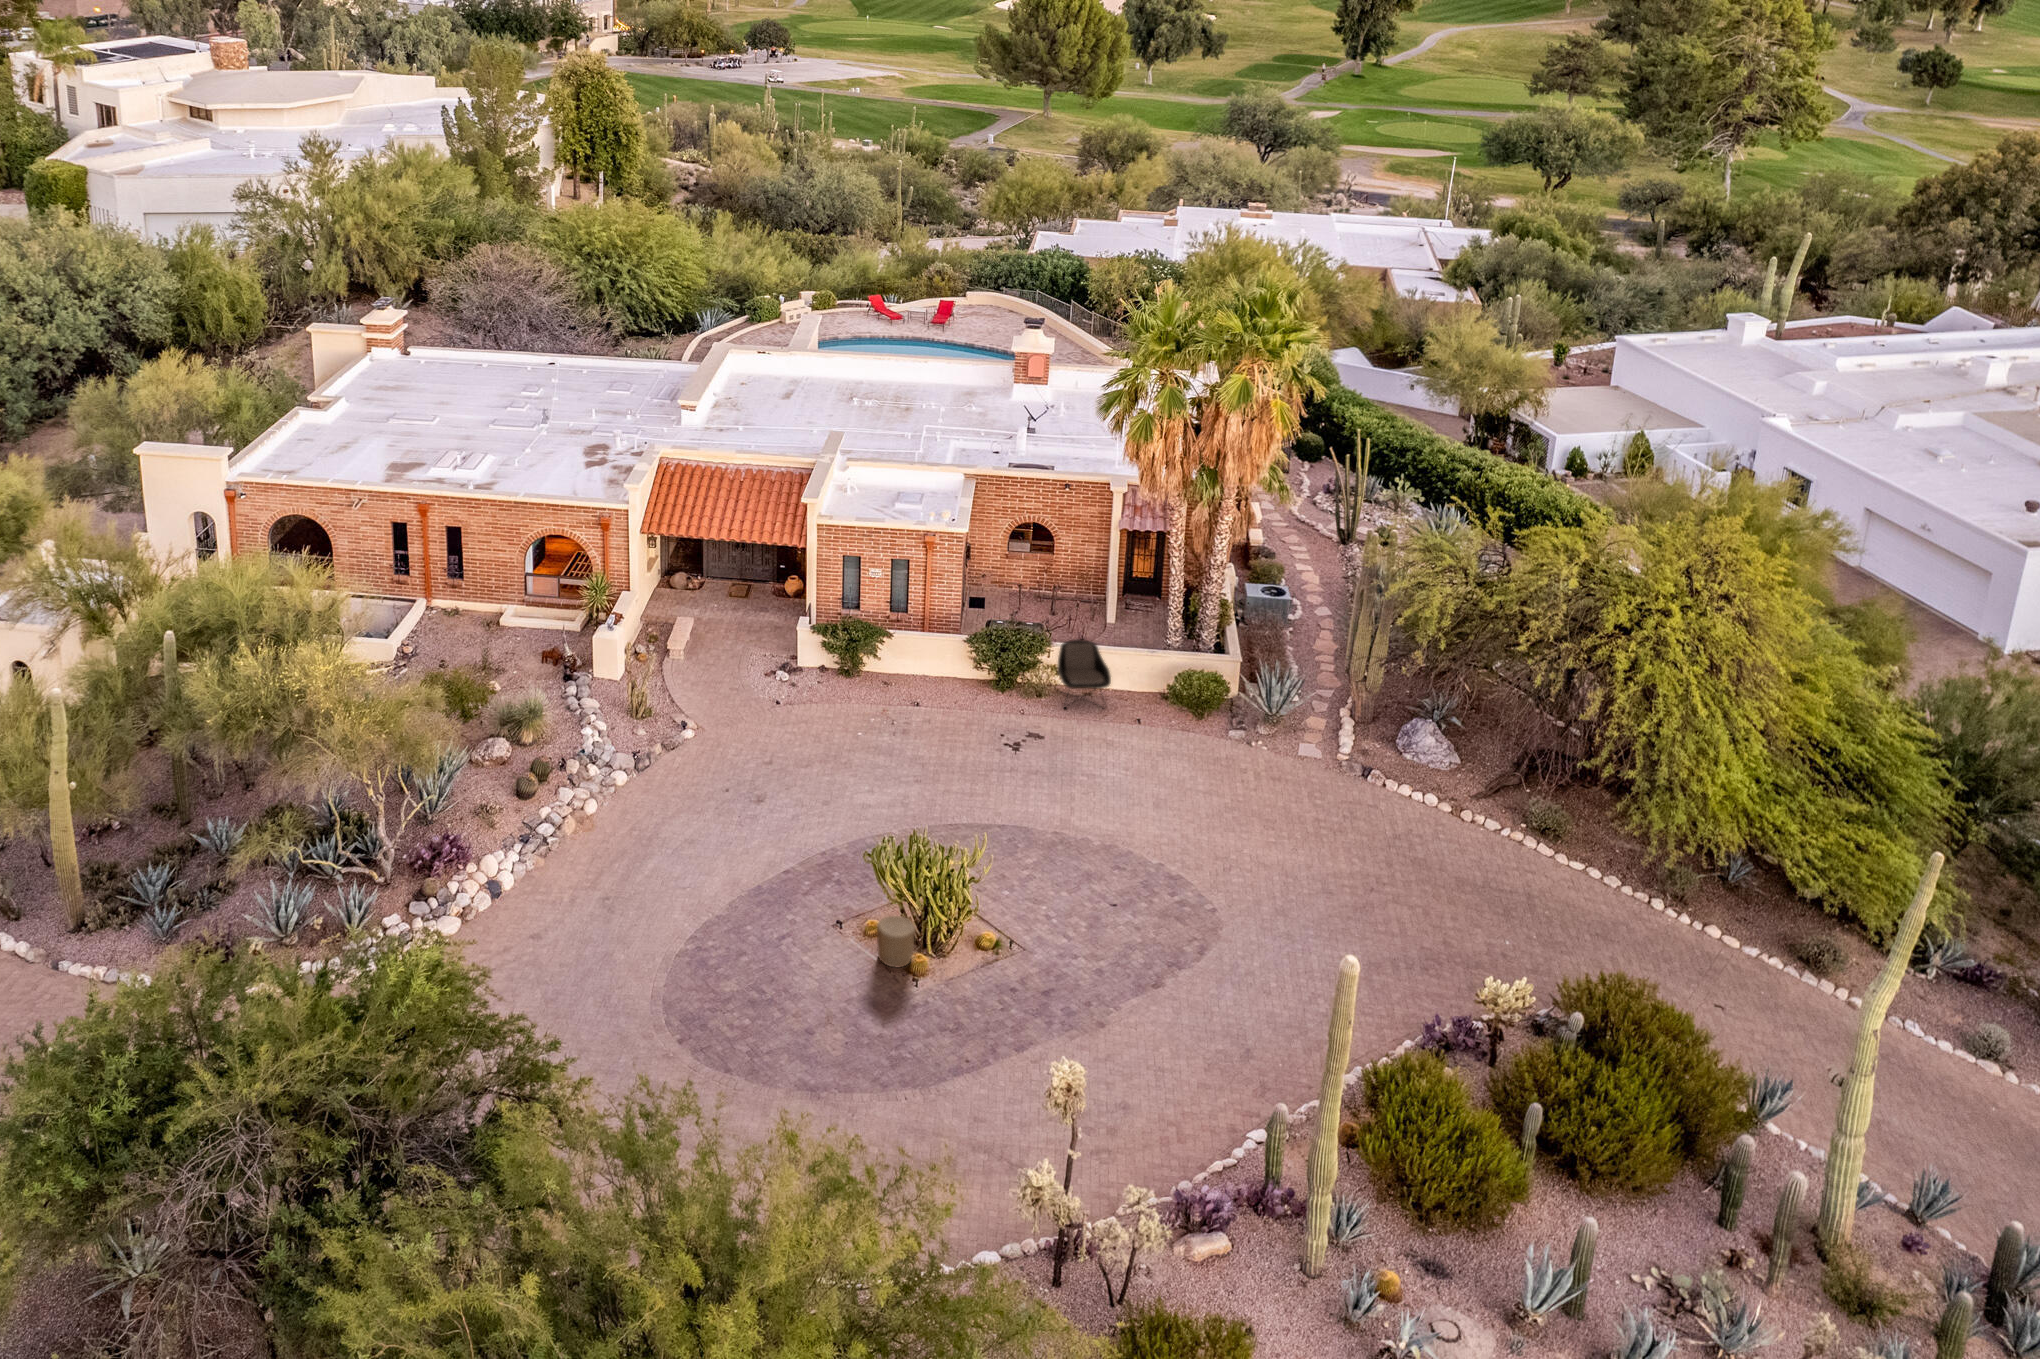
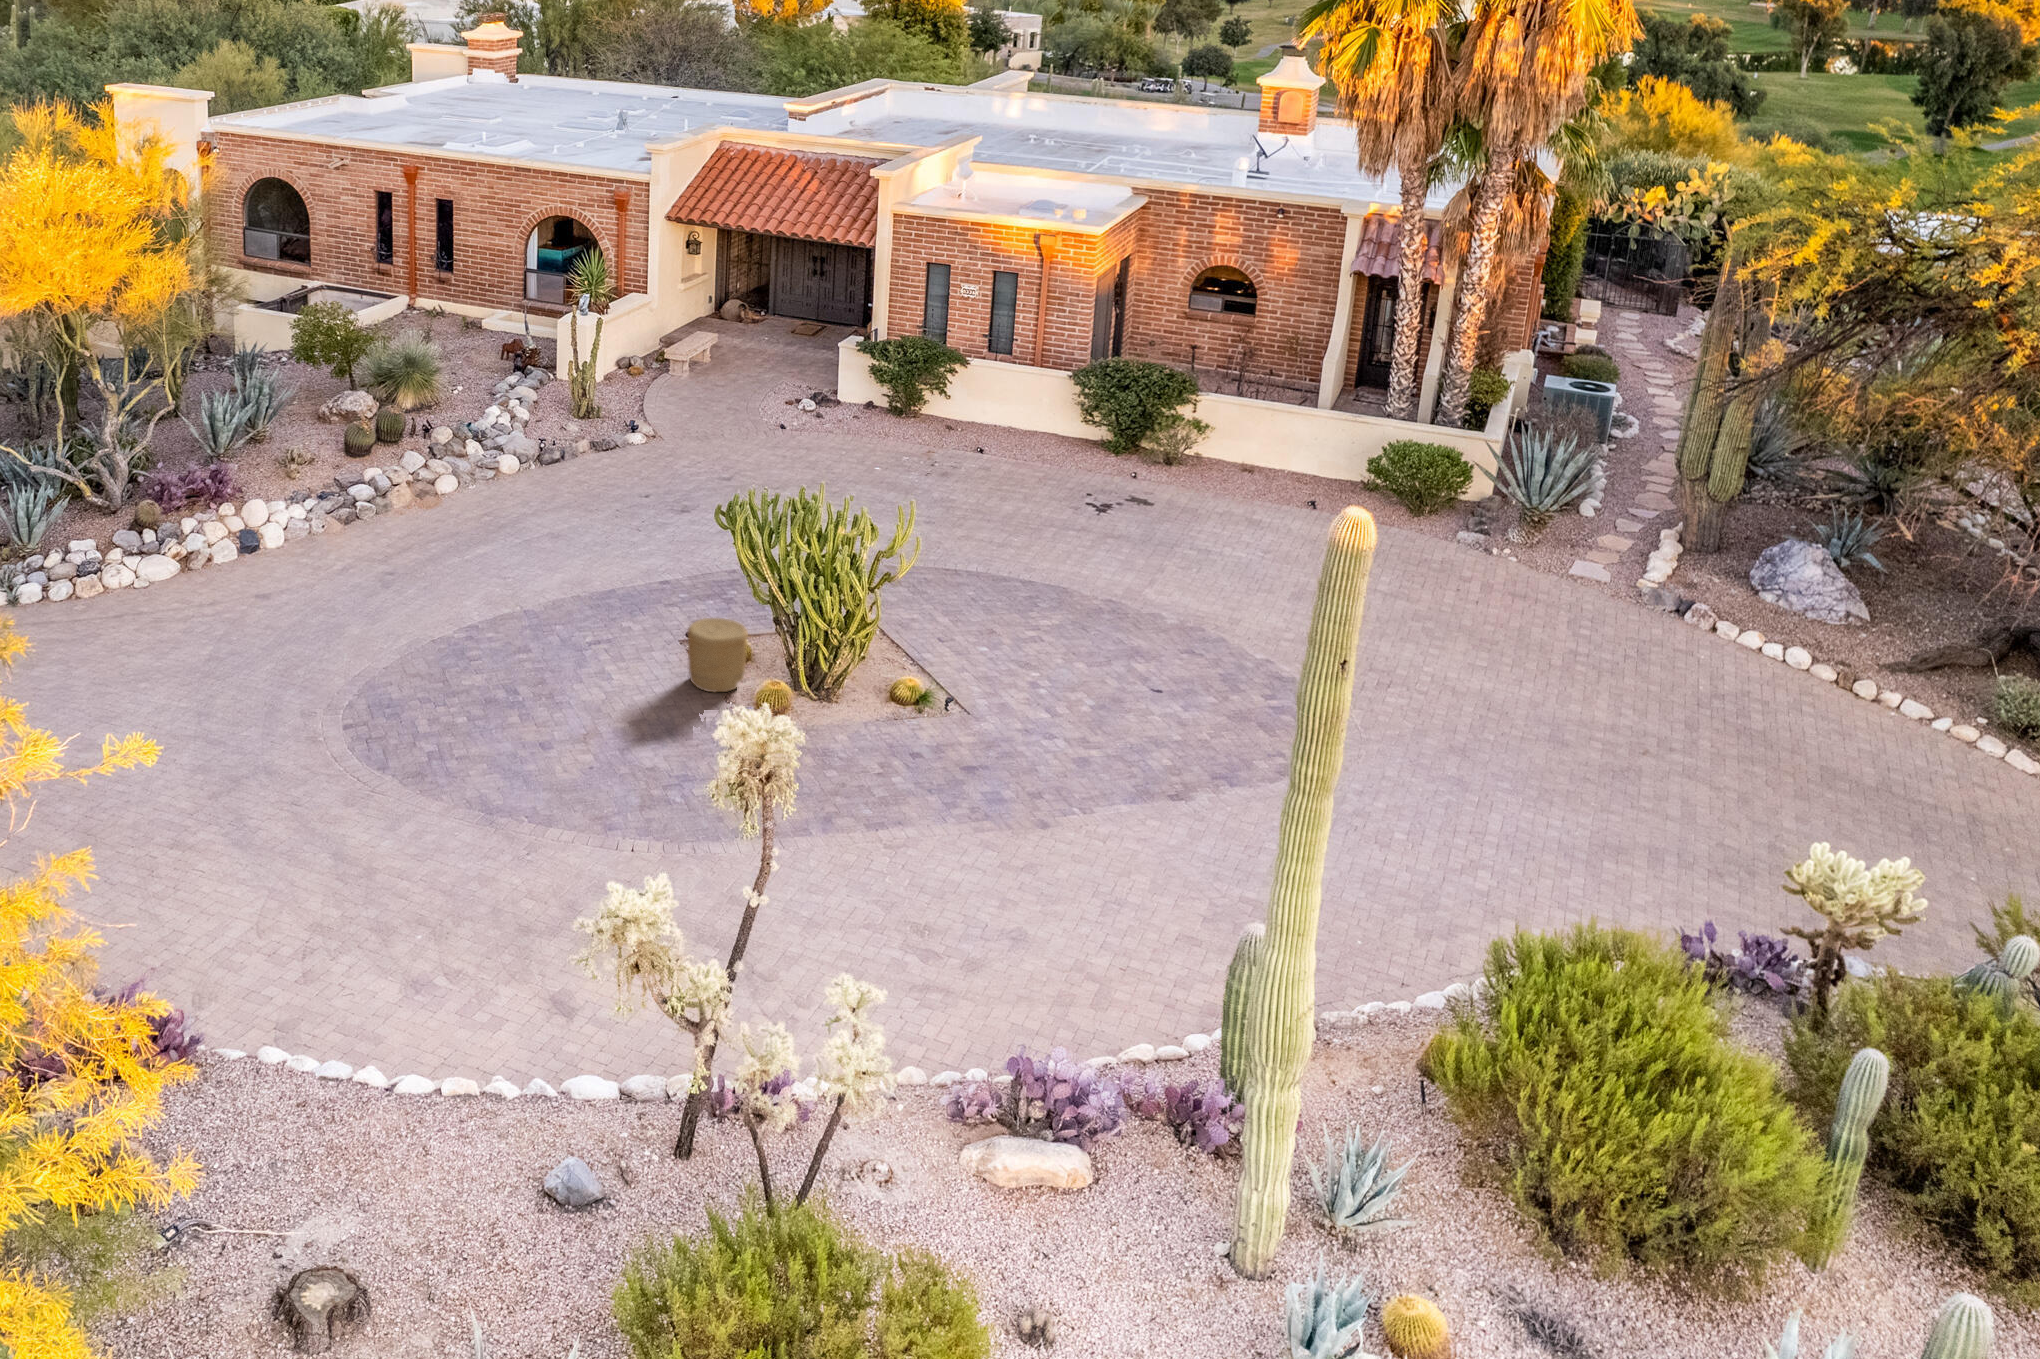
lounge chair: present [1057,639,1111,708] -> none [1200,390,1284,494]

